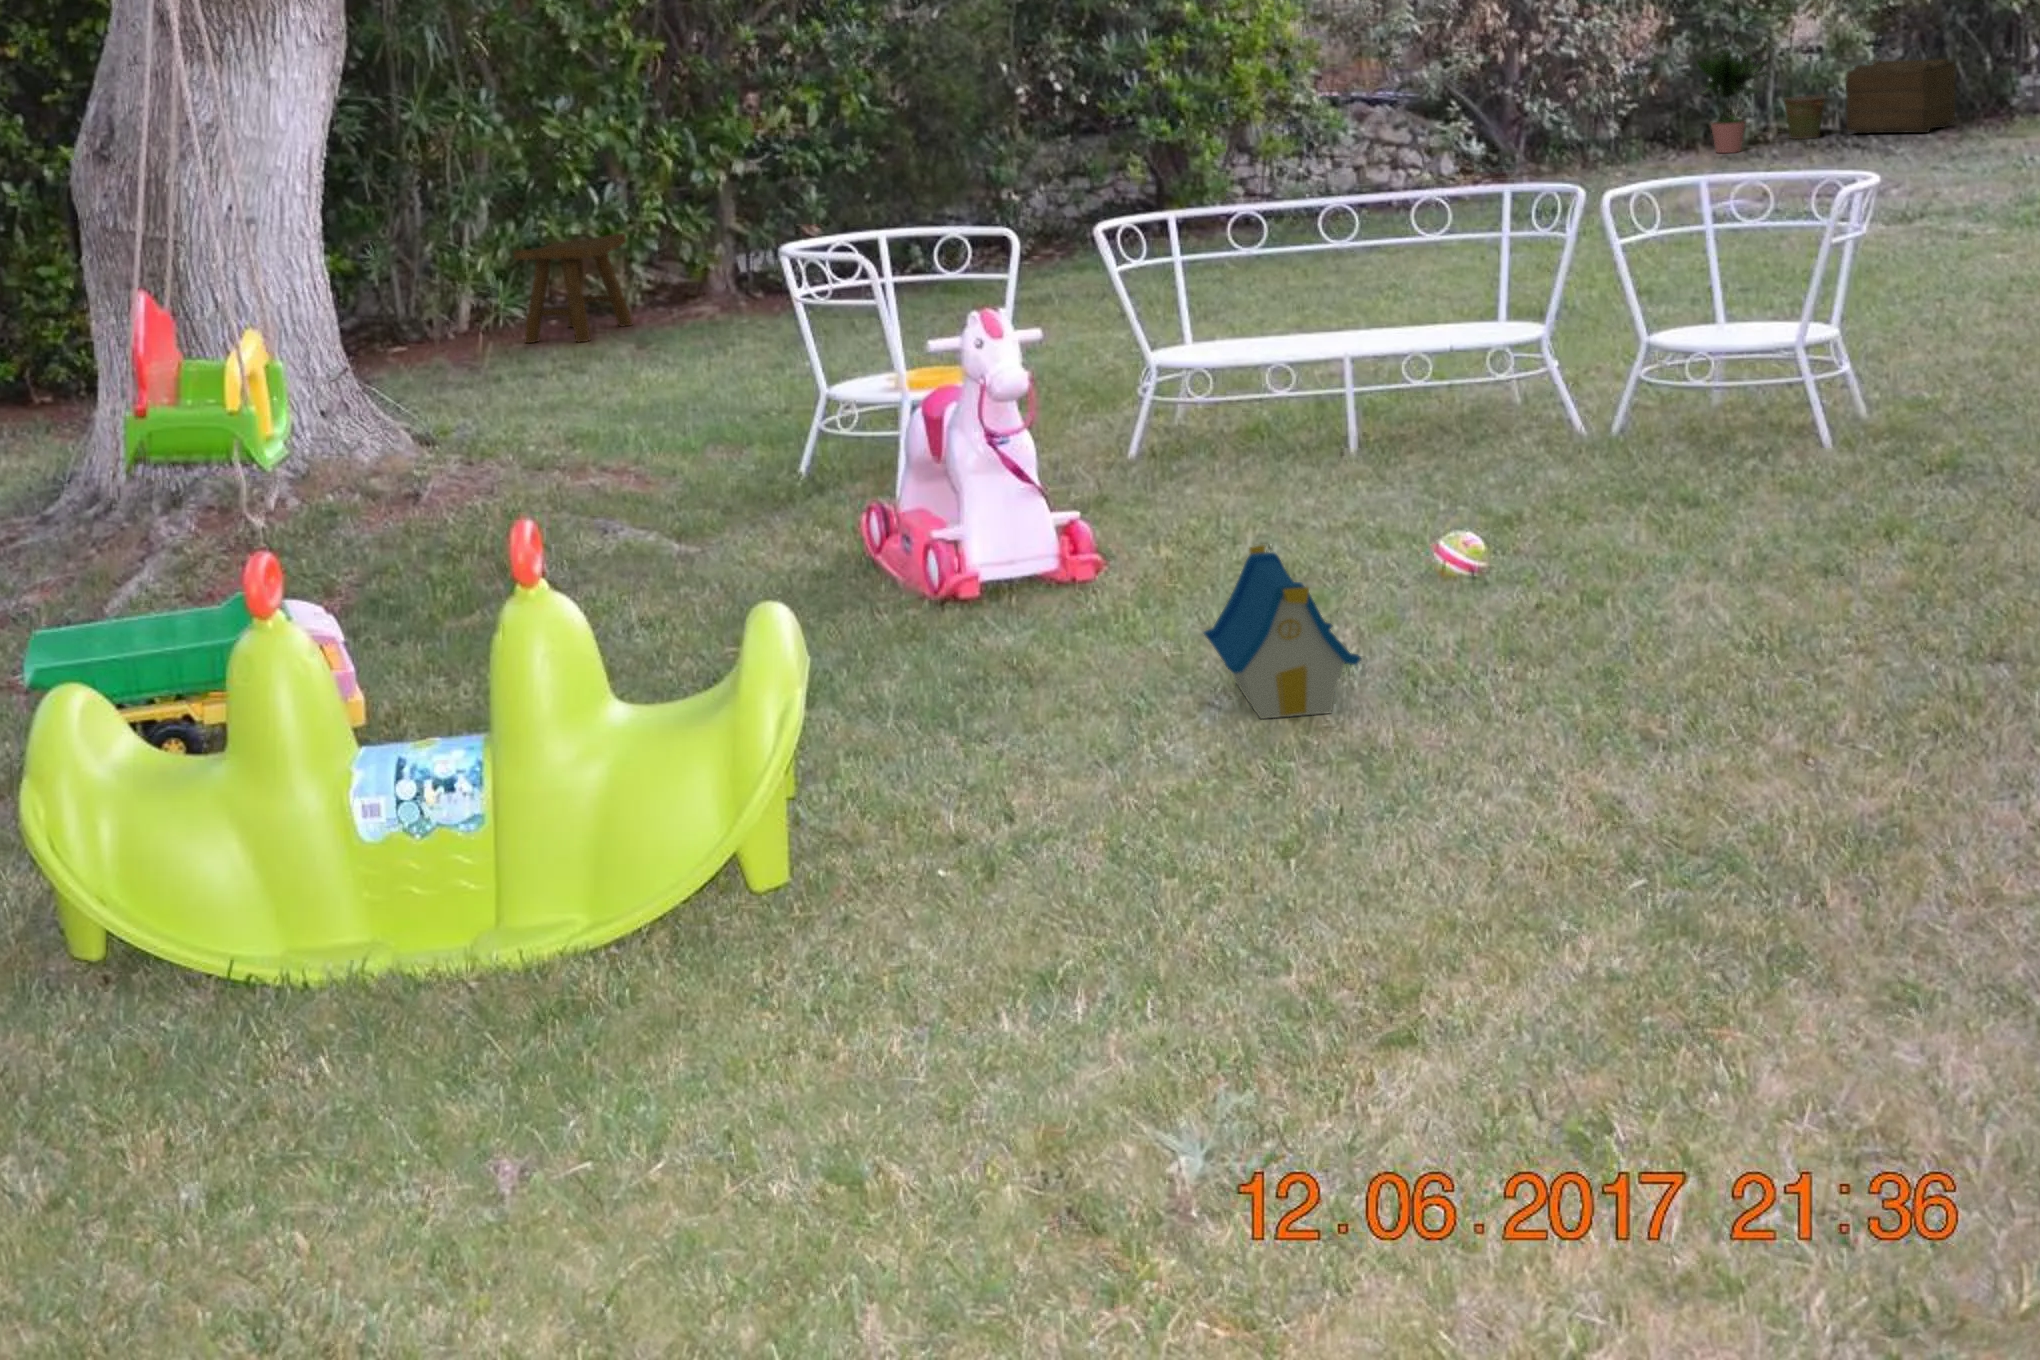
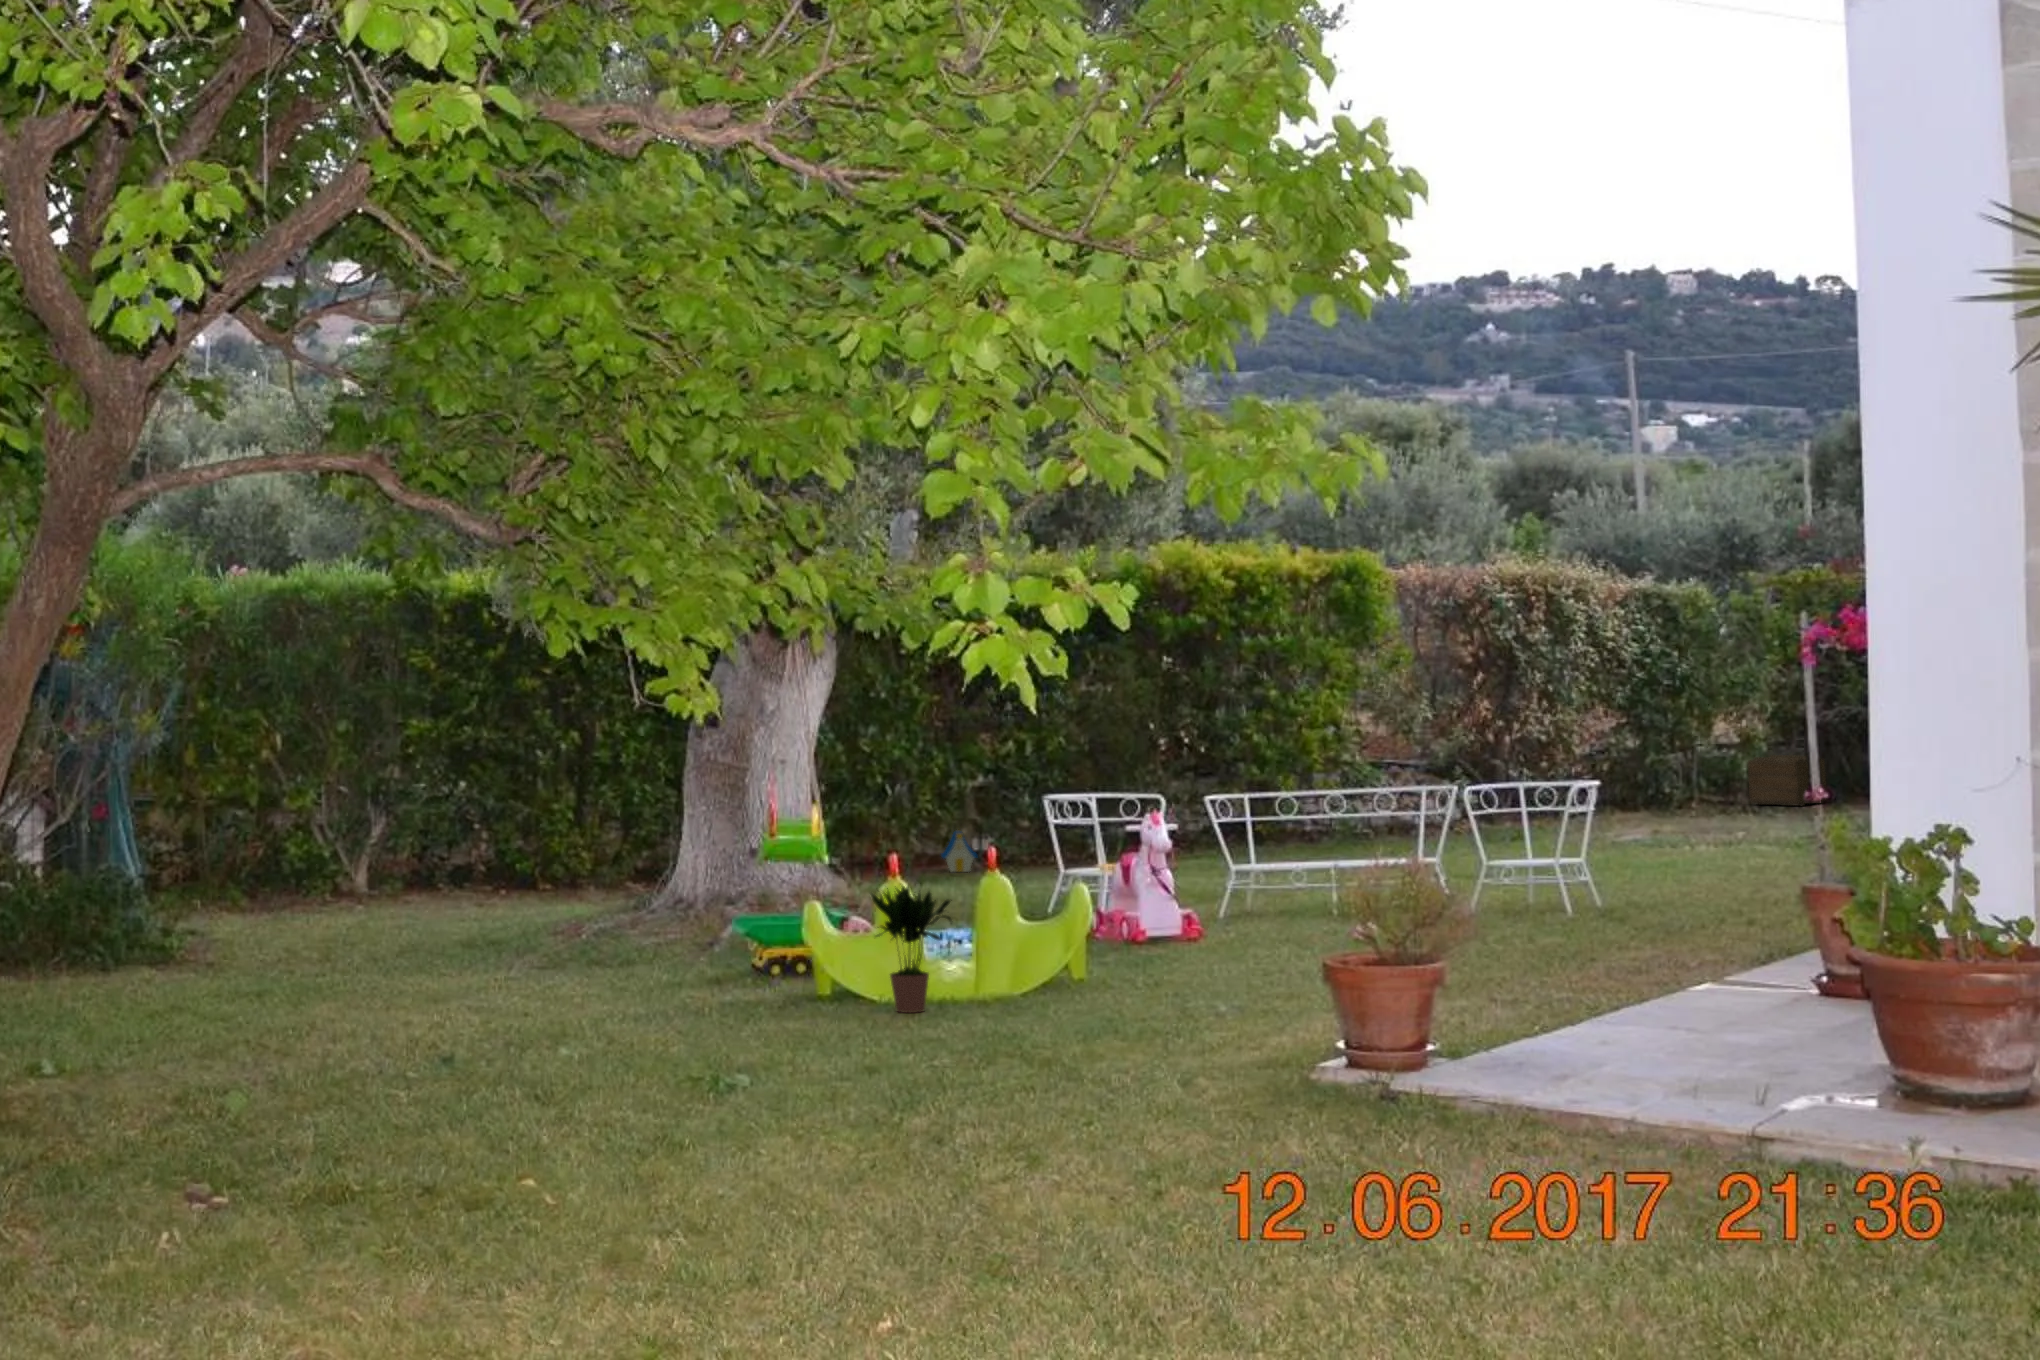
potted plant: present [1697,52,1769,153] -> present [871,886,952,1013]
bucket: present [1784,94,1827,139] -> none [1705,774,1737,806]
stool: present [513,233,632,343] -> none [853,805,920,870]
toy house: present [1204,545,1361,719] -> present [942,830,977,872]

